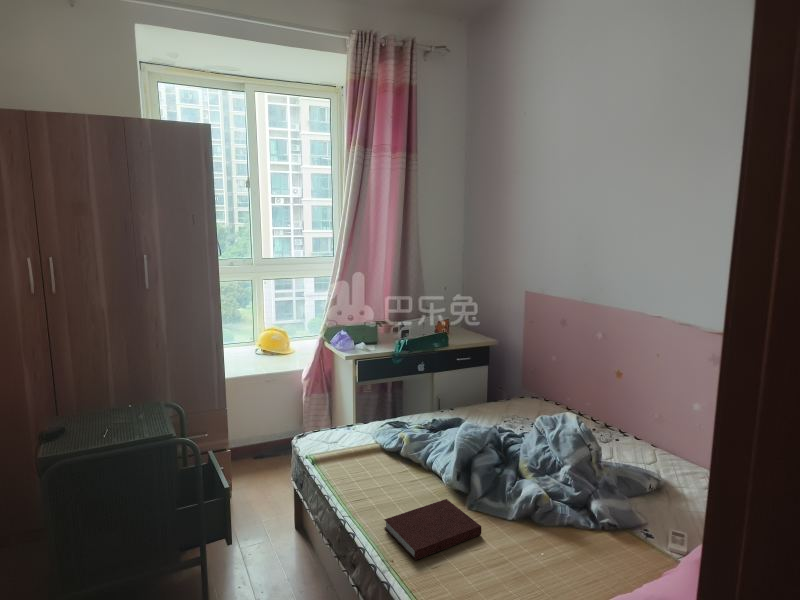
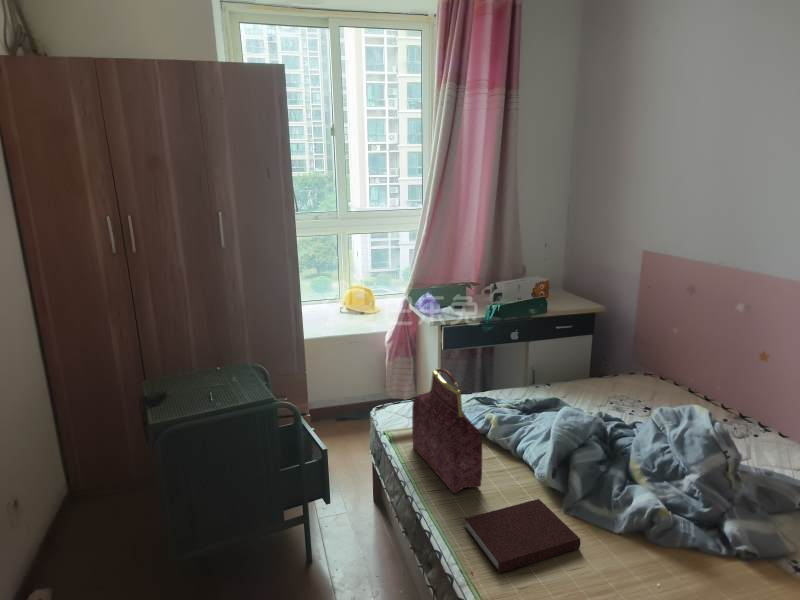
handbag: none [334,391,397,501] -> present [412,368,482,493]

